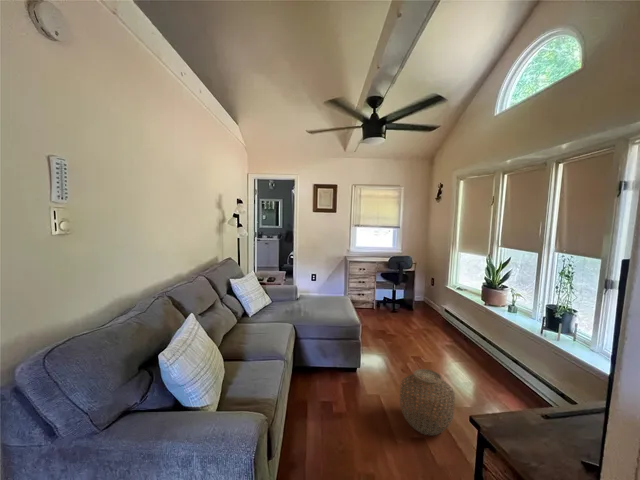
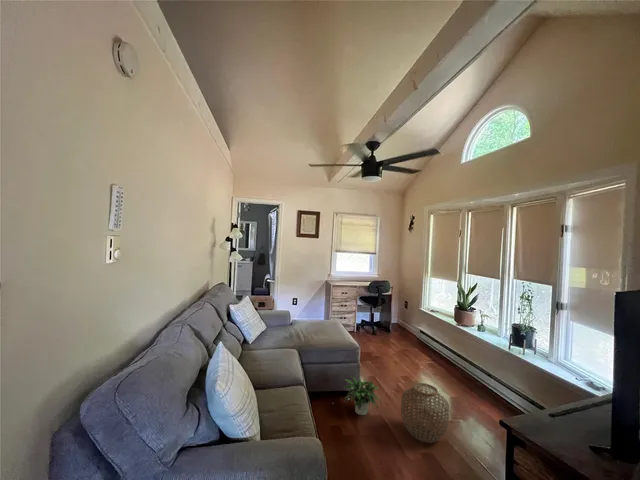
potted plant: none [331,356,382,400] -> present [343,378,381,415]

